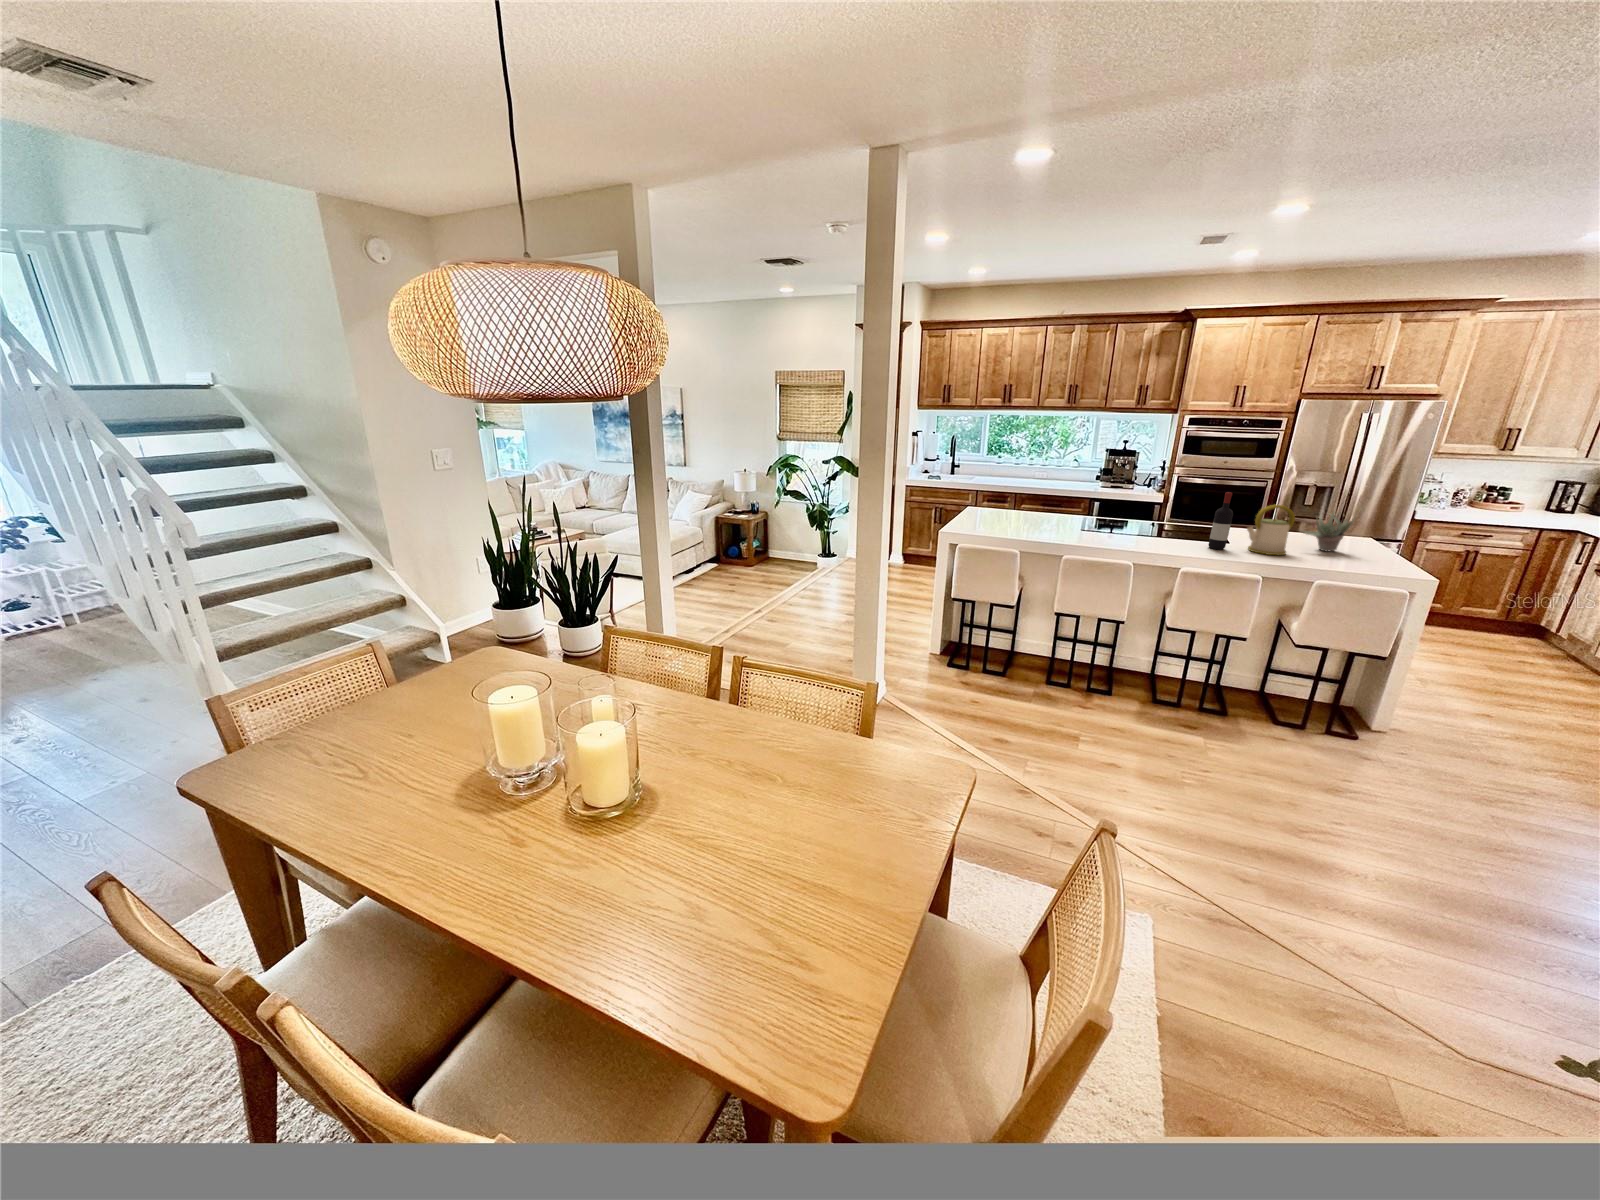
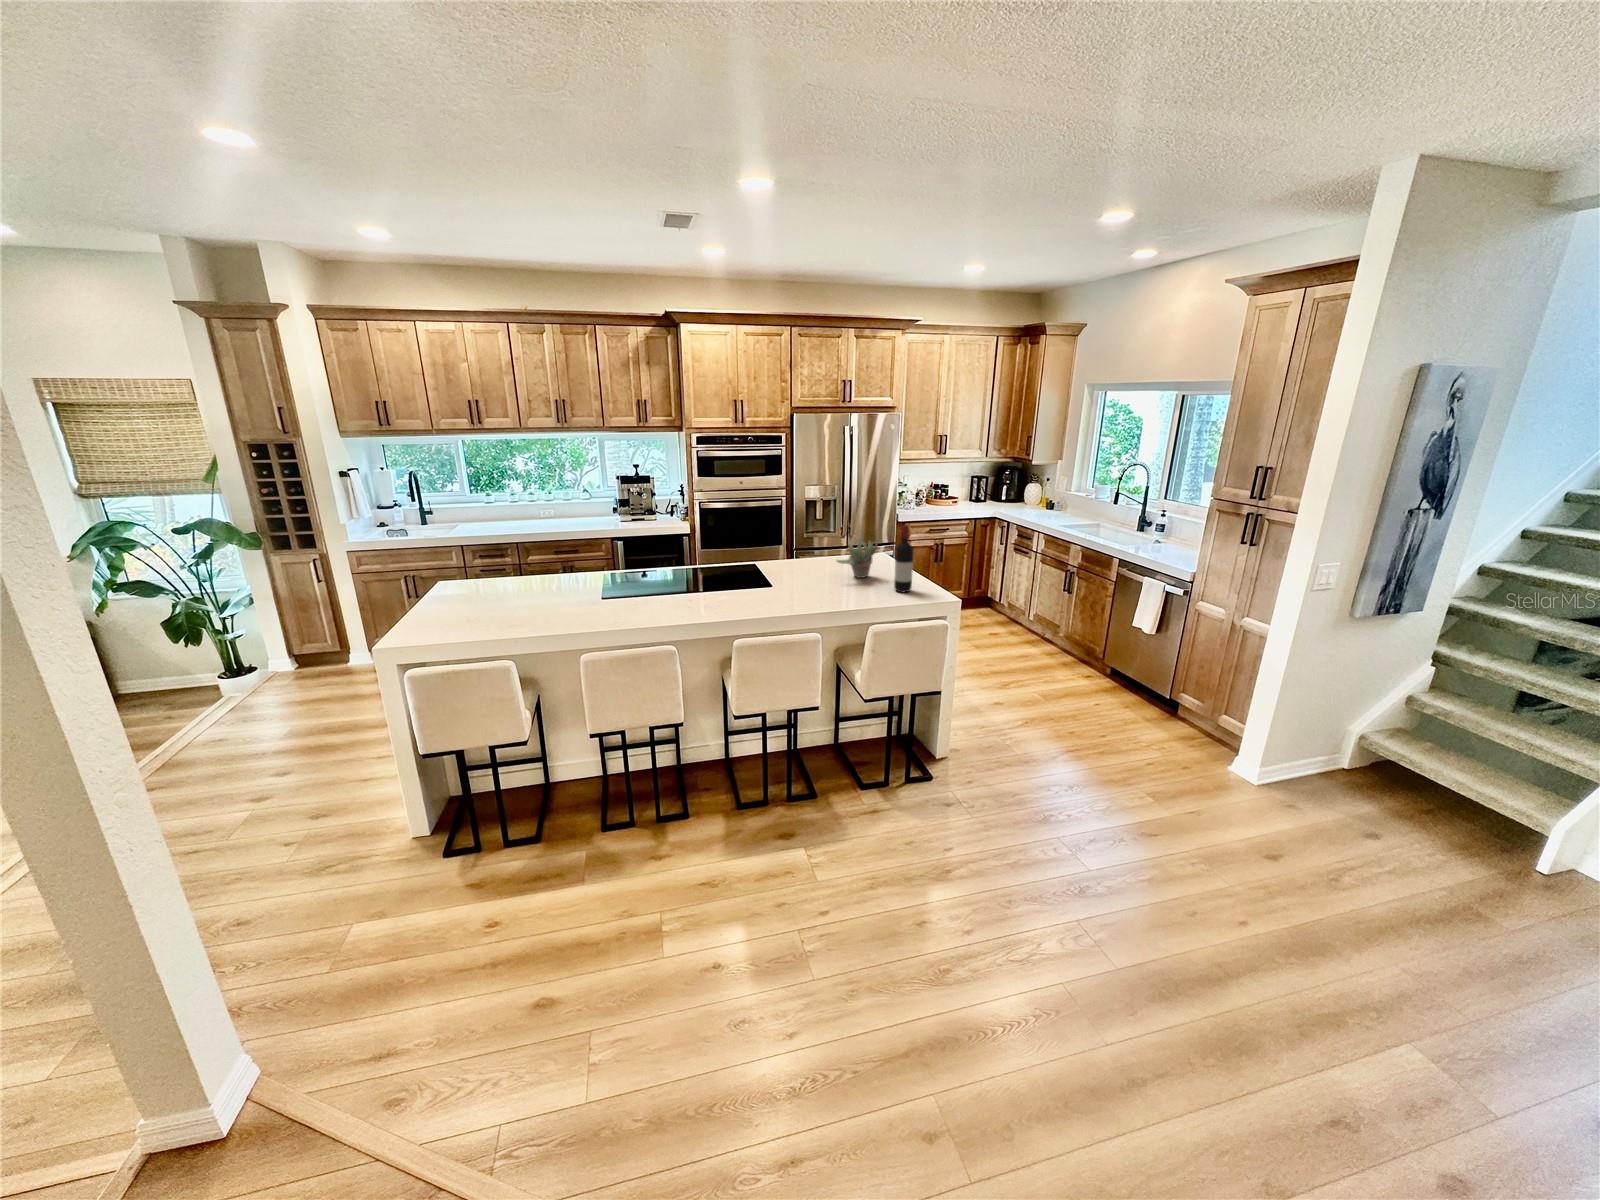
wine bottle: present [1208,492,1233,550] -> present [894,525,914,592]
kettle: present [1247,505,1295,555] -> none [788,536,831,595]

